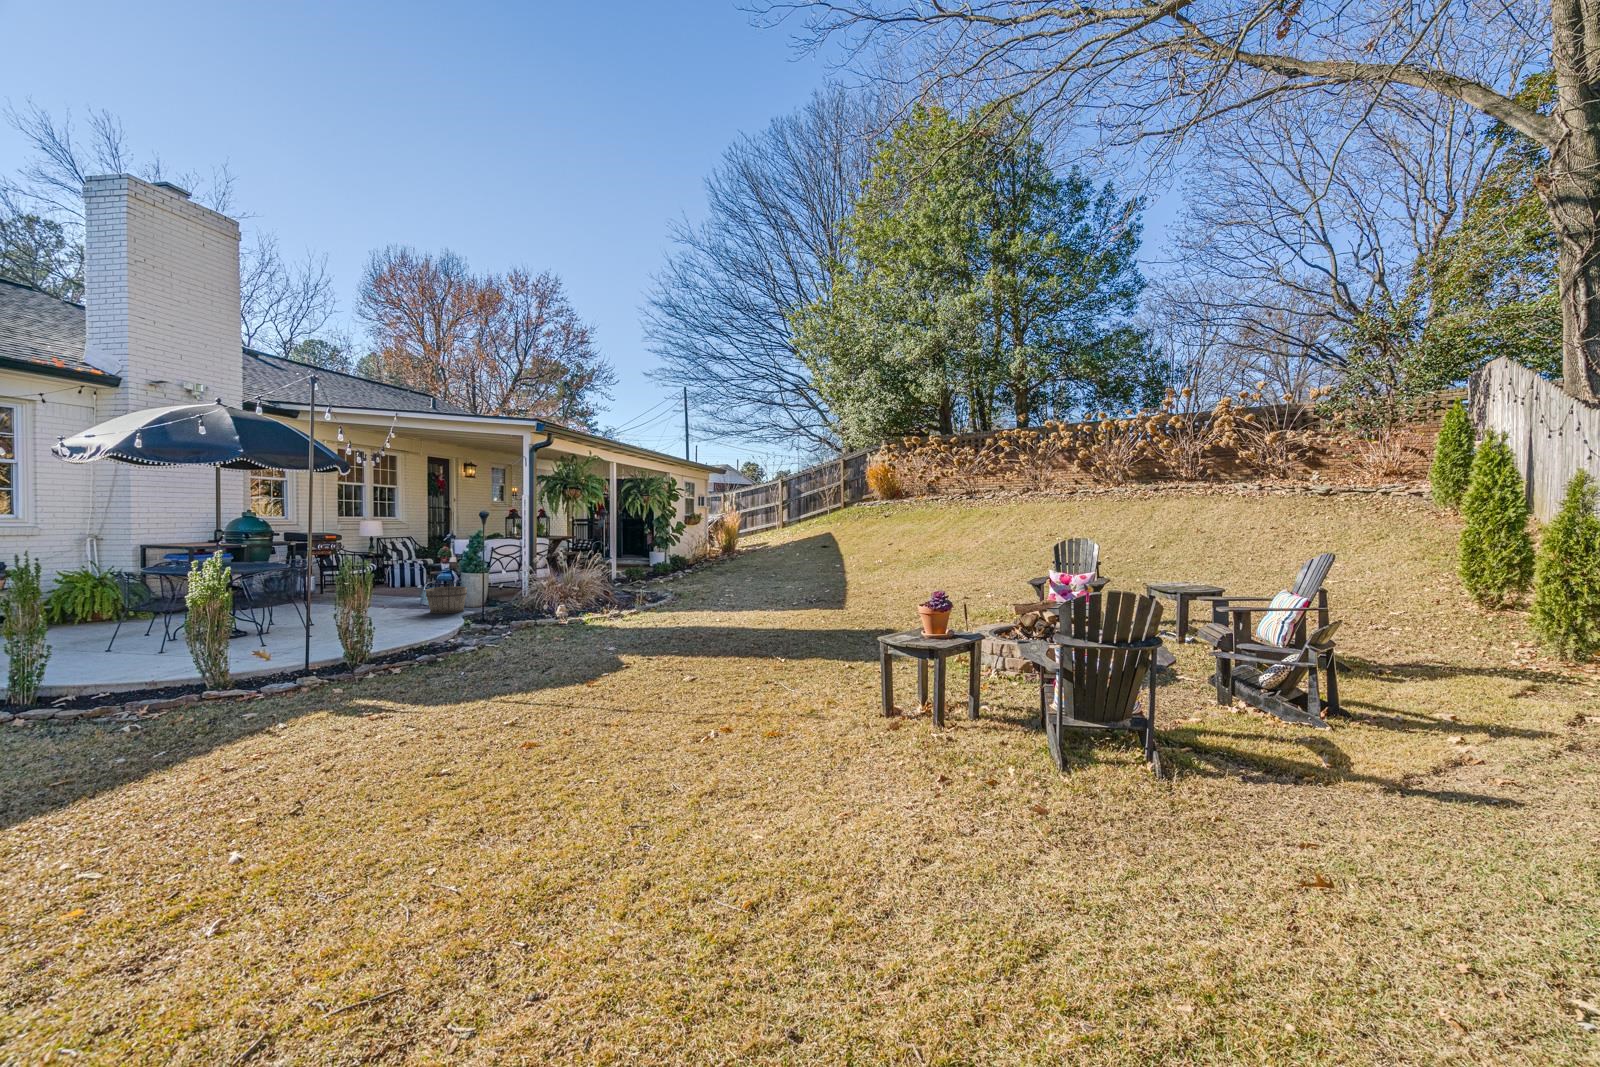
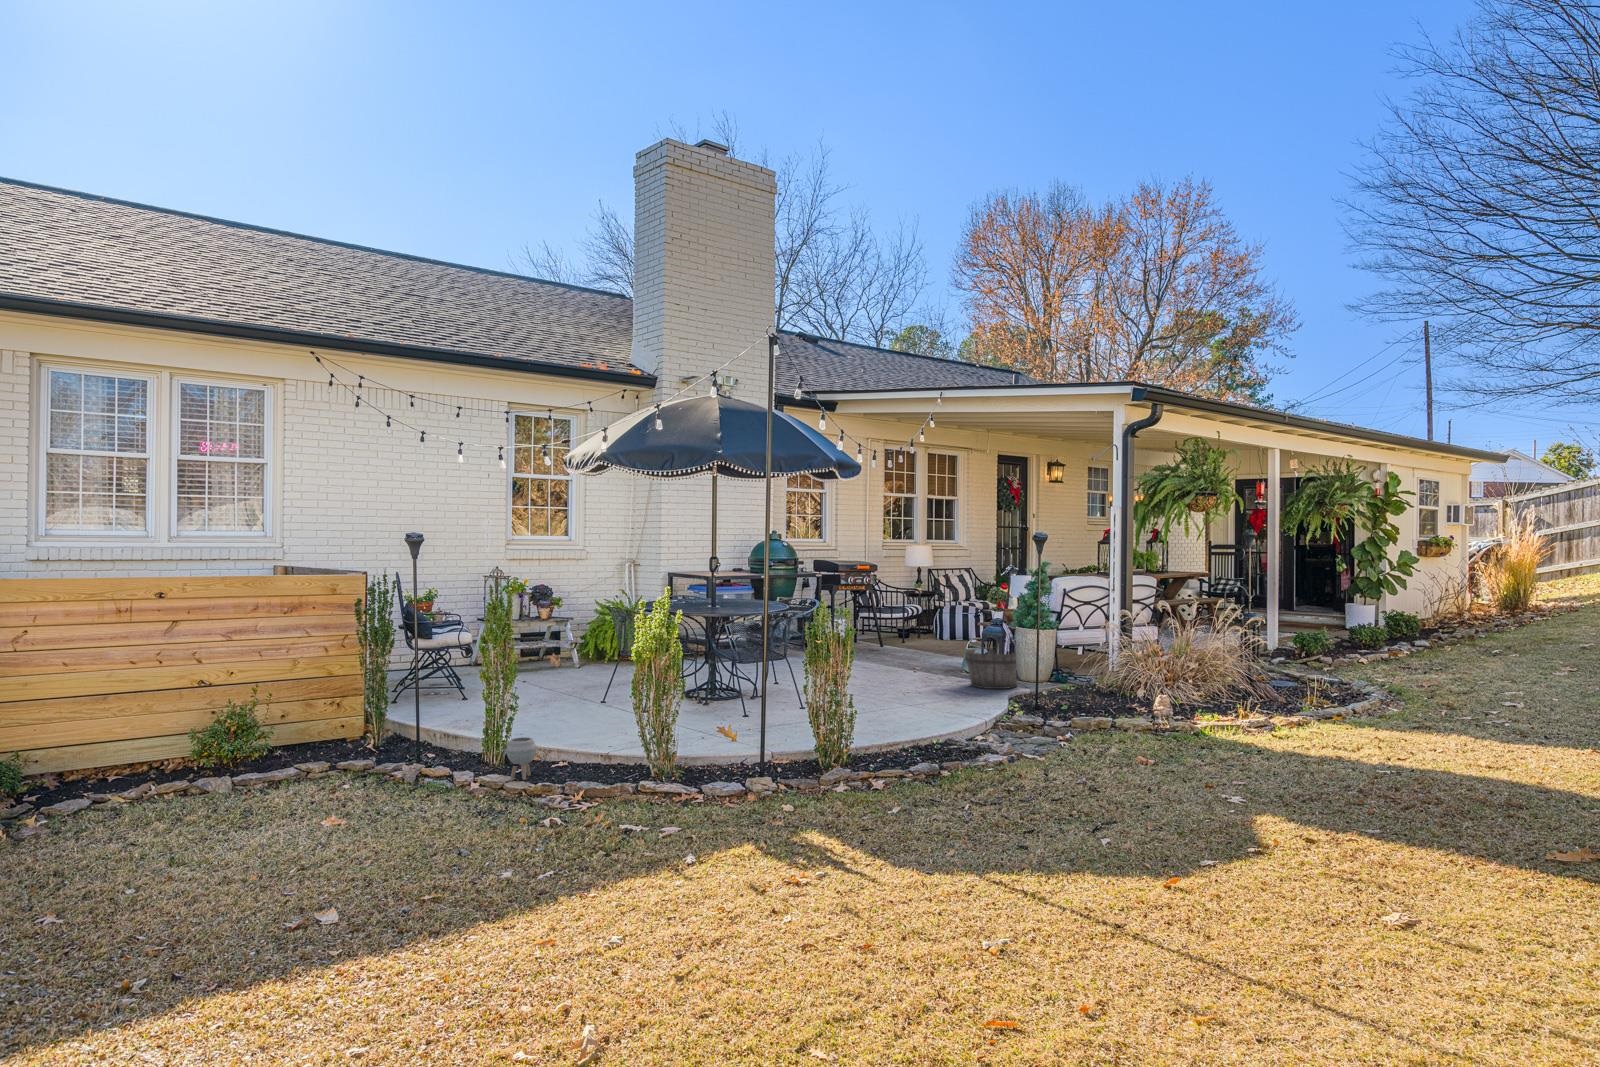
planter: none [45,677,78,712] -> present [507,737,536,780]

